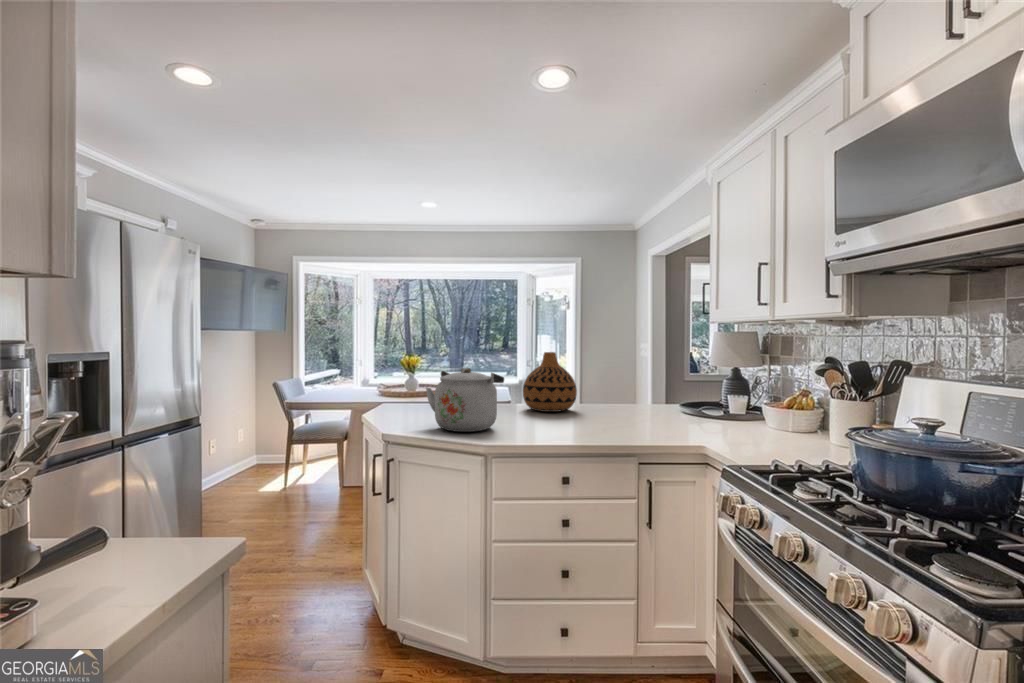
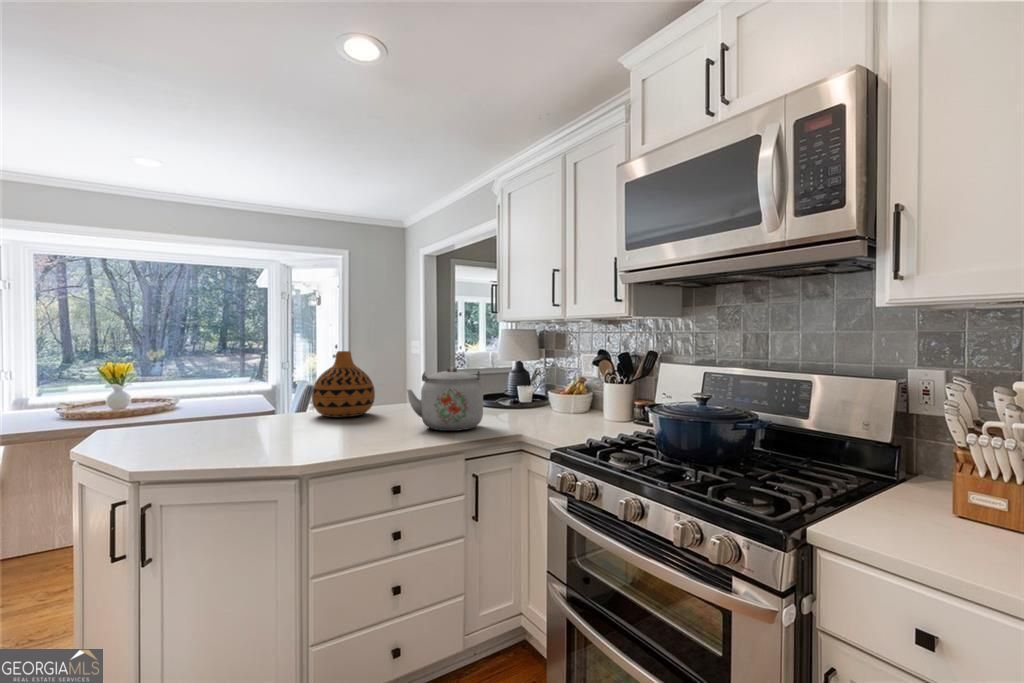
kettle: present [426,368,504,432] -> present [407,367,483,431]

